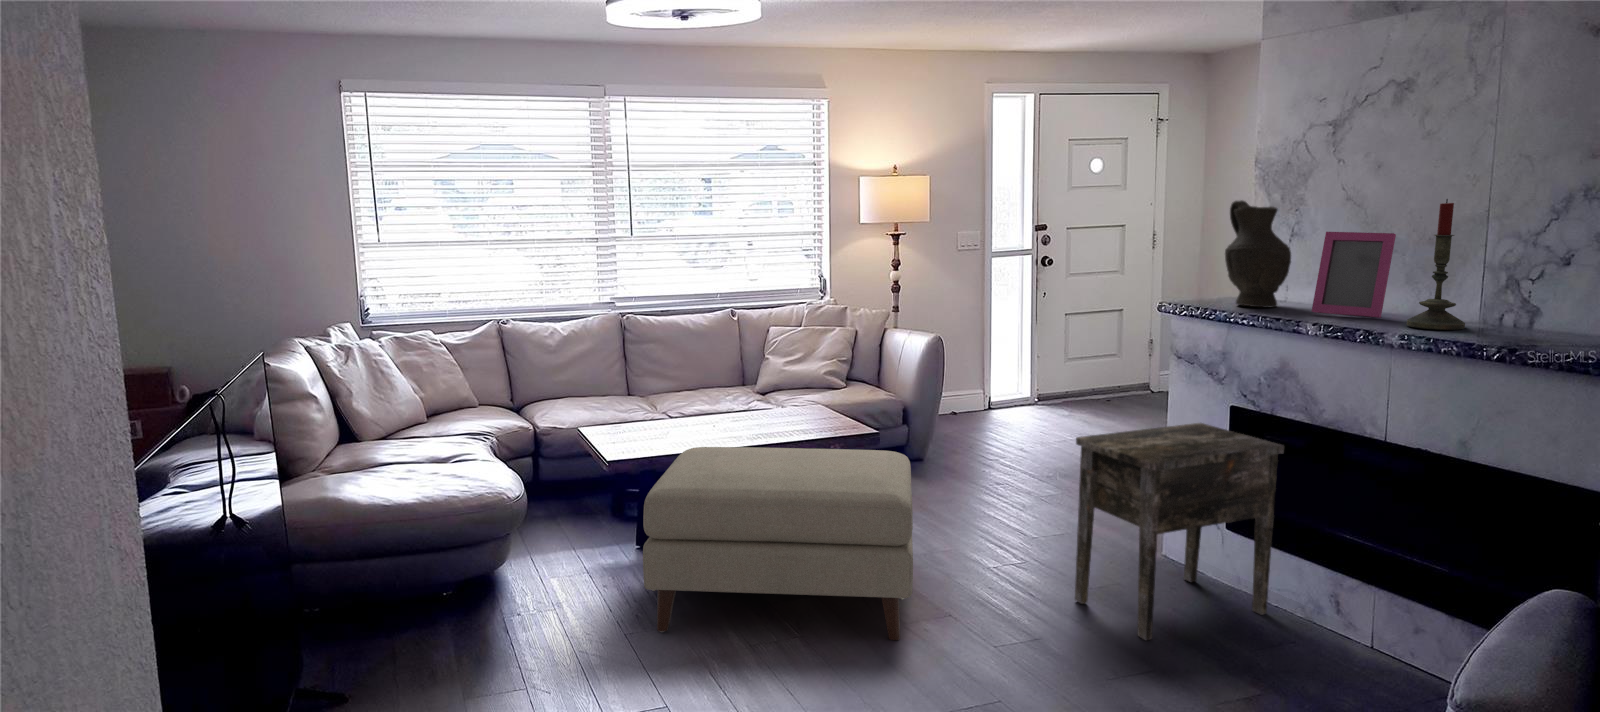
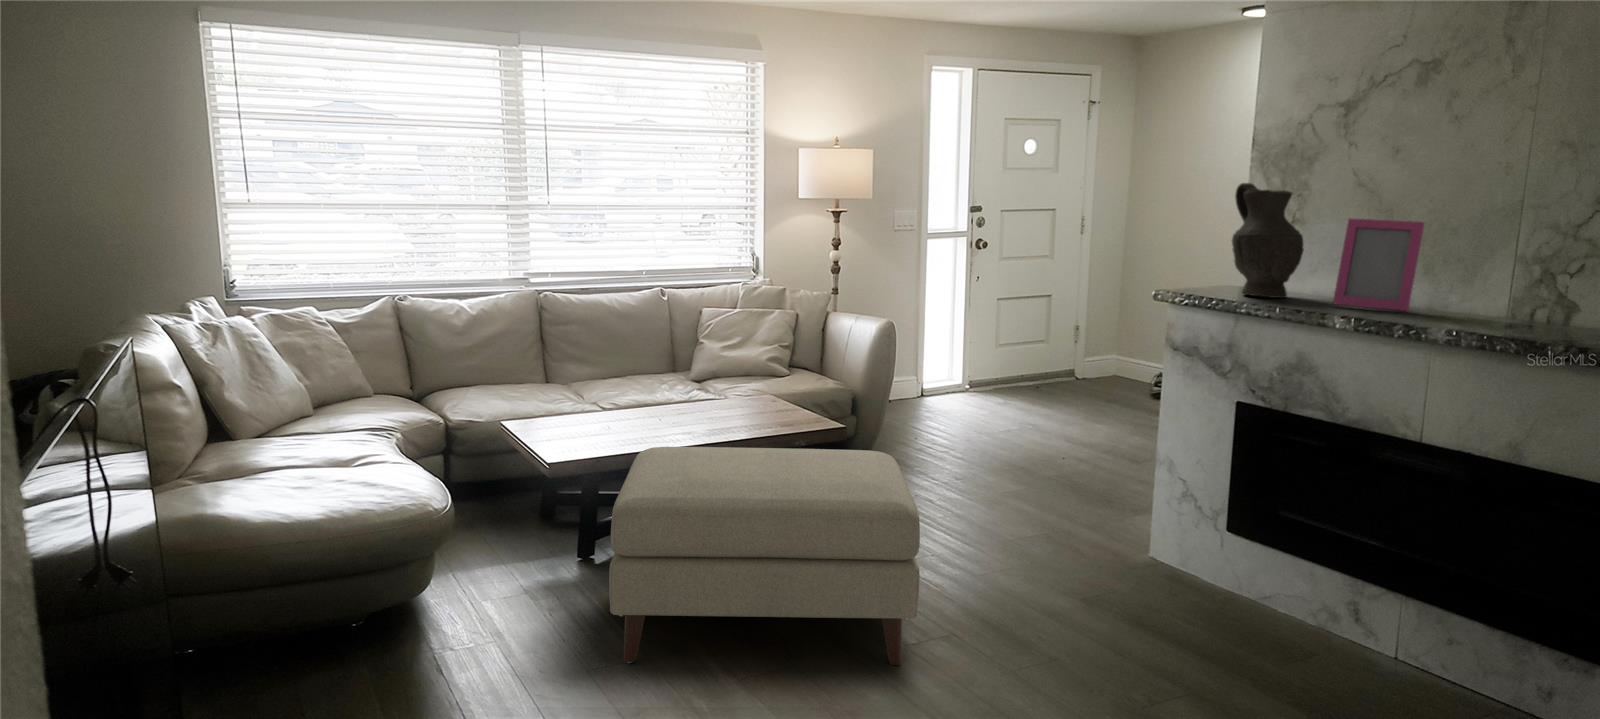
candle: present [1407,199,1465,330] -> none [1444,186,1507,326]
side table: present [1075,423,1284,640] -> none [1077,420,1303,658]

